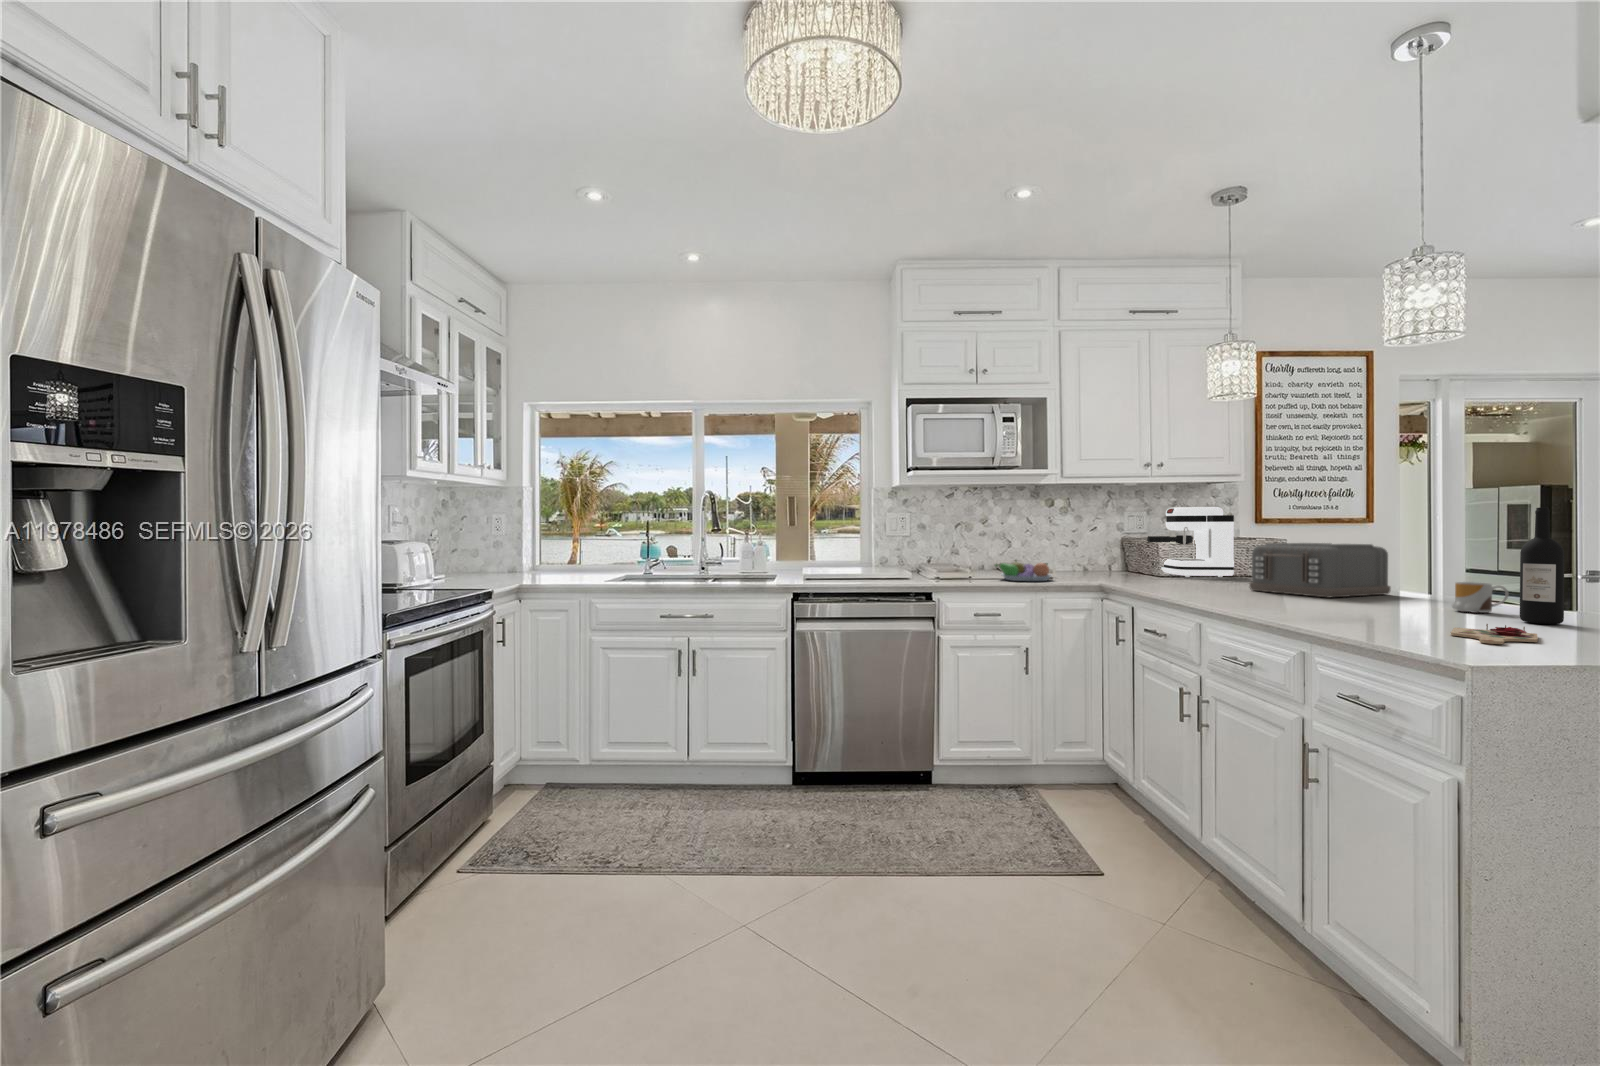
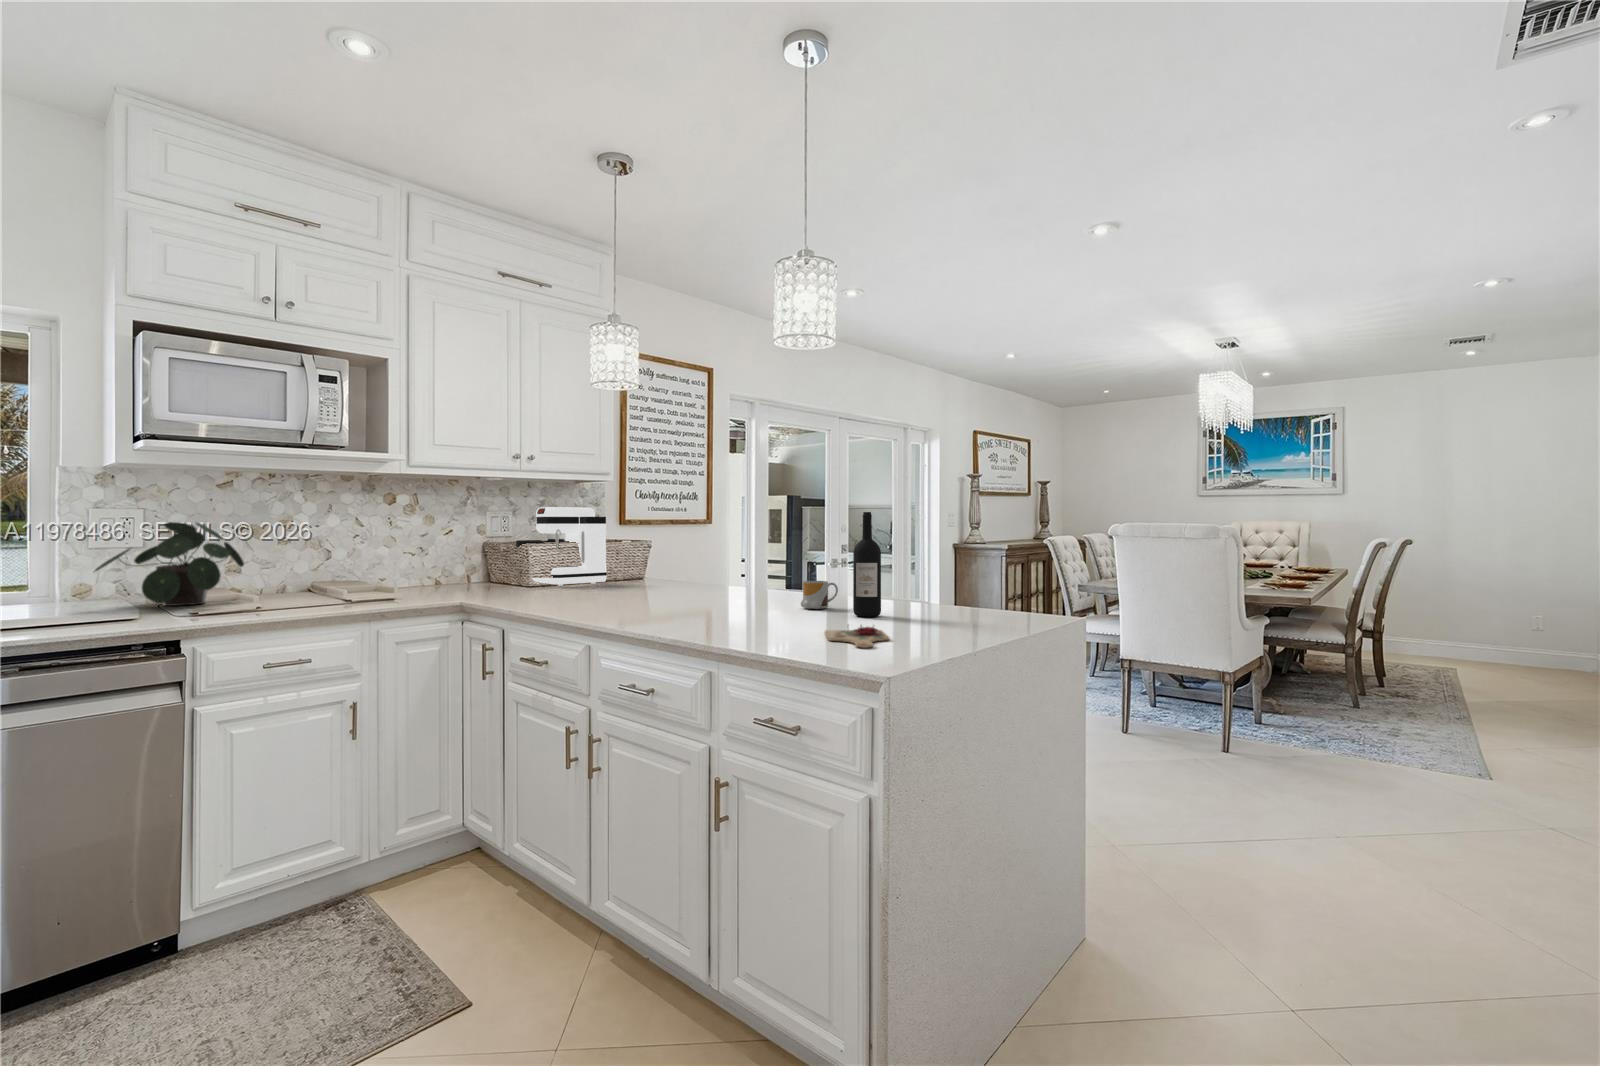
potted plant: none [889,522,960,574] -> present [95,522,244,606]
toaster: present [1249,543,1391,597] -> none [628,546,745,602]
fruit bowl: present [995,560,1052,581] -> none [301,576,395,608]

